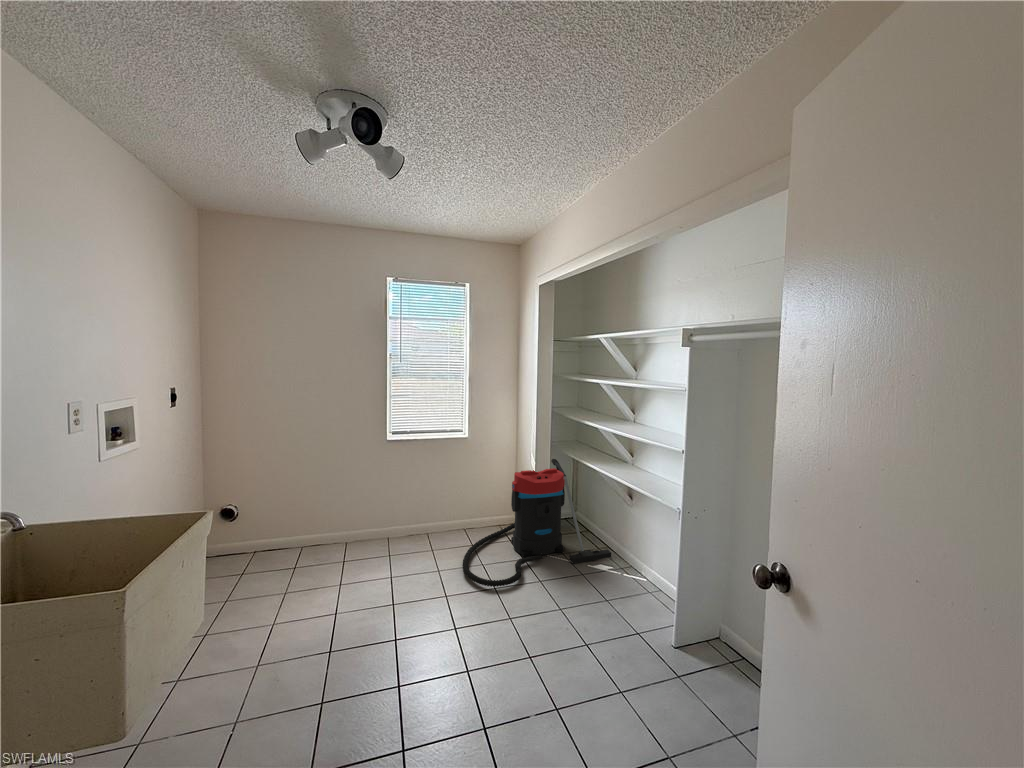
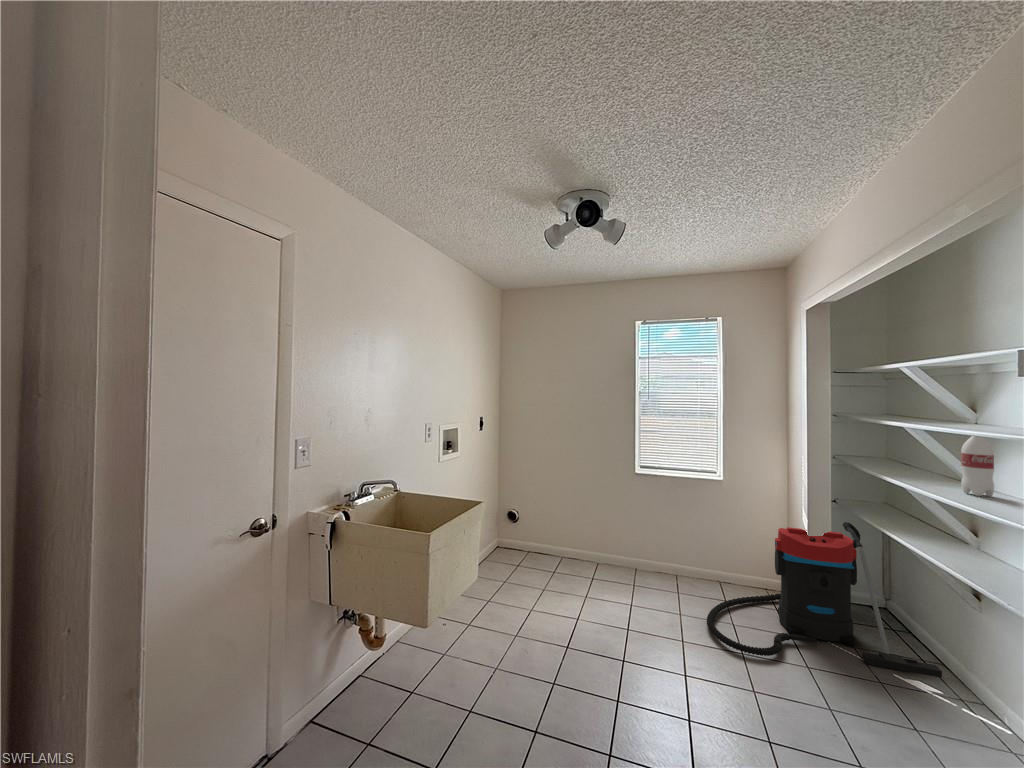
bottle: none [632,384,649,430] -> present [961,436,994,496]

